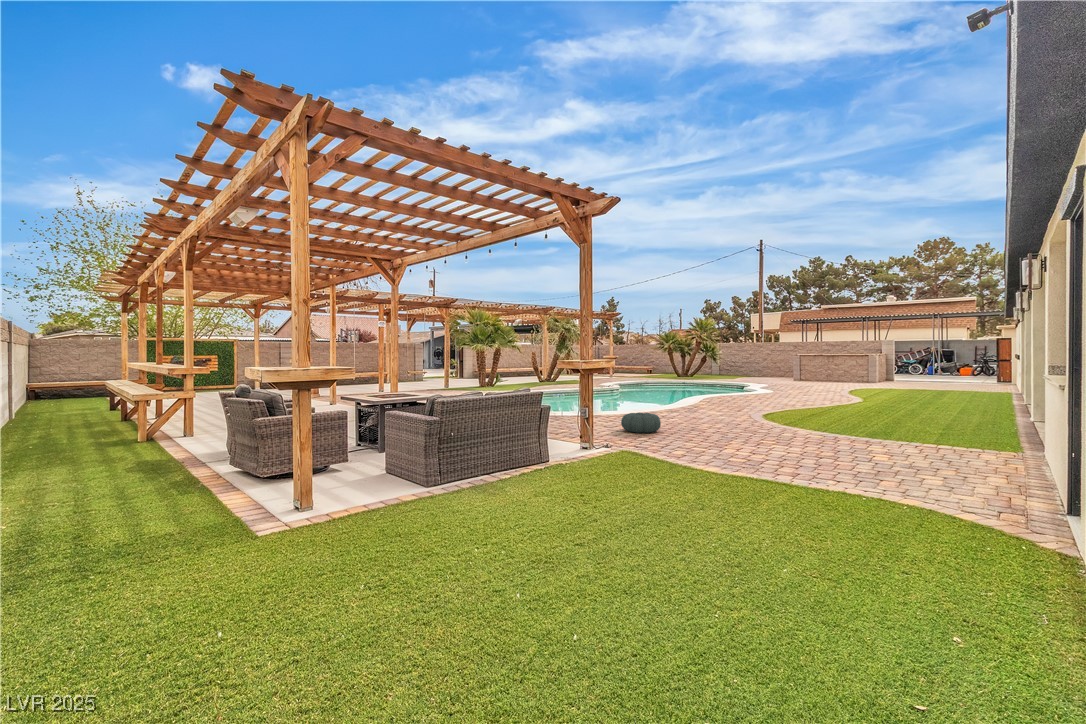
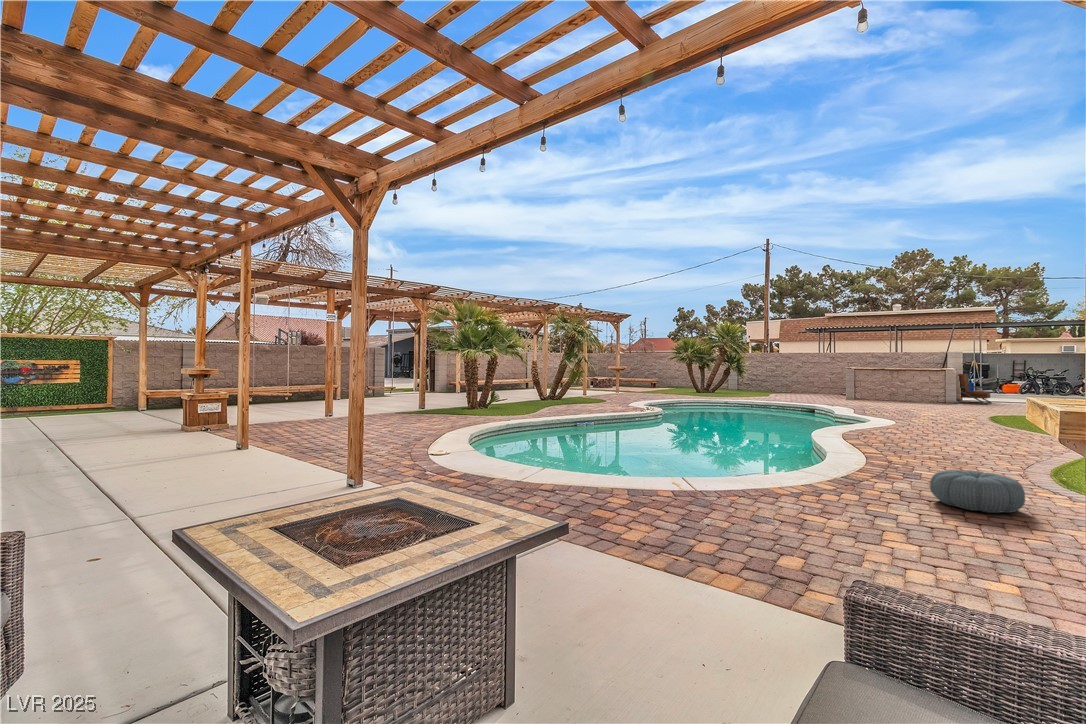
lounge chair: none [874,359,911,385] -> present [954,374,992,405]

